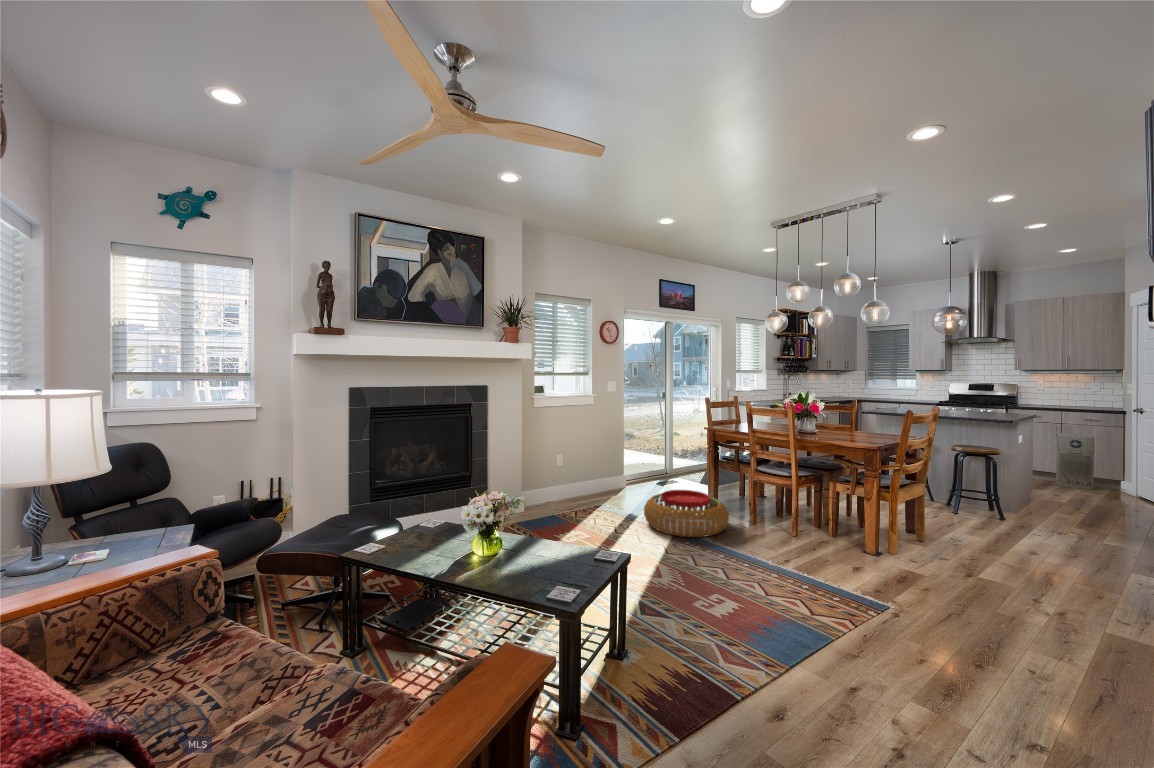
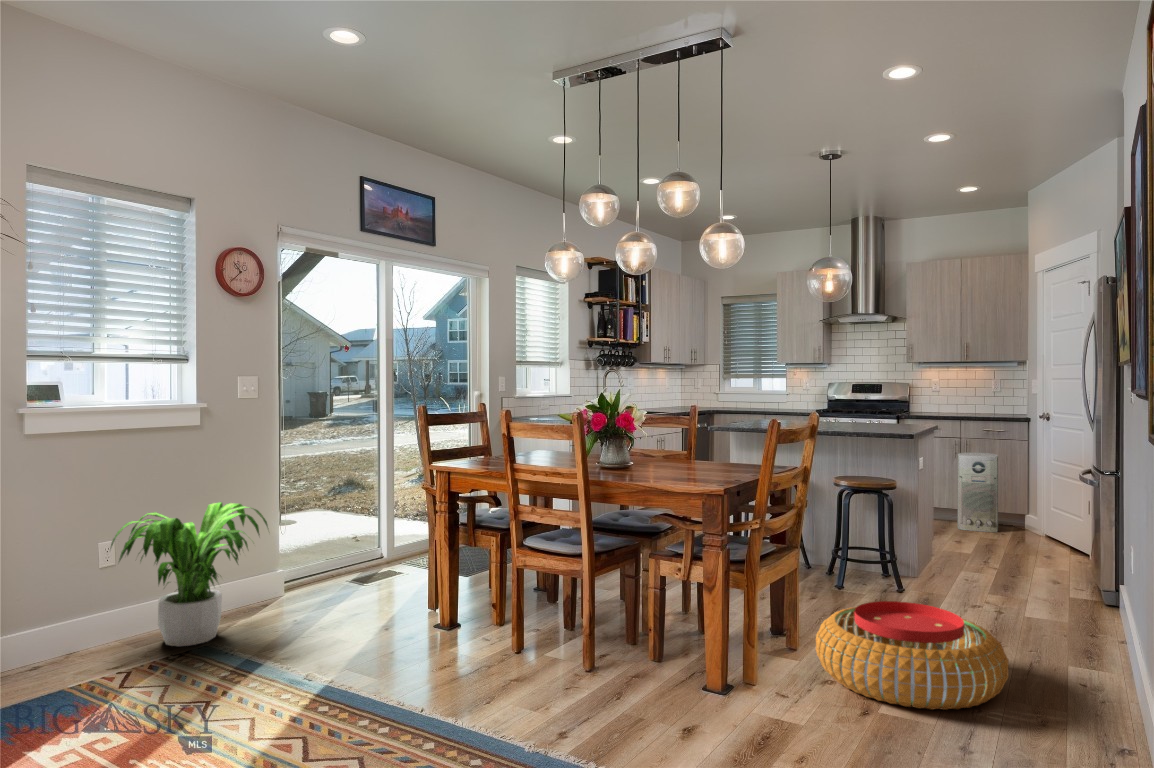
potted plant: none [563,440,627,503] -> present [111,502,268,646]
pouf: present [644,490,729,537] -> present [816,601,1009,710]

